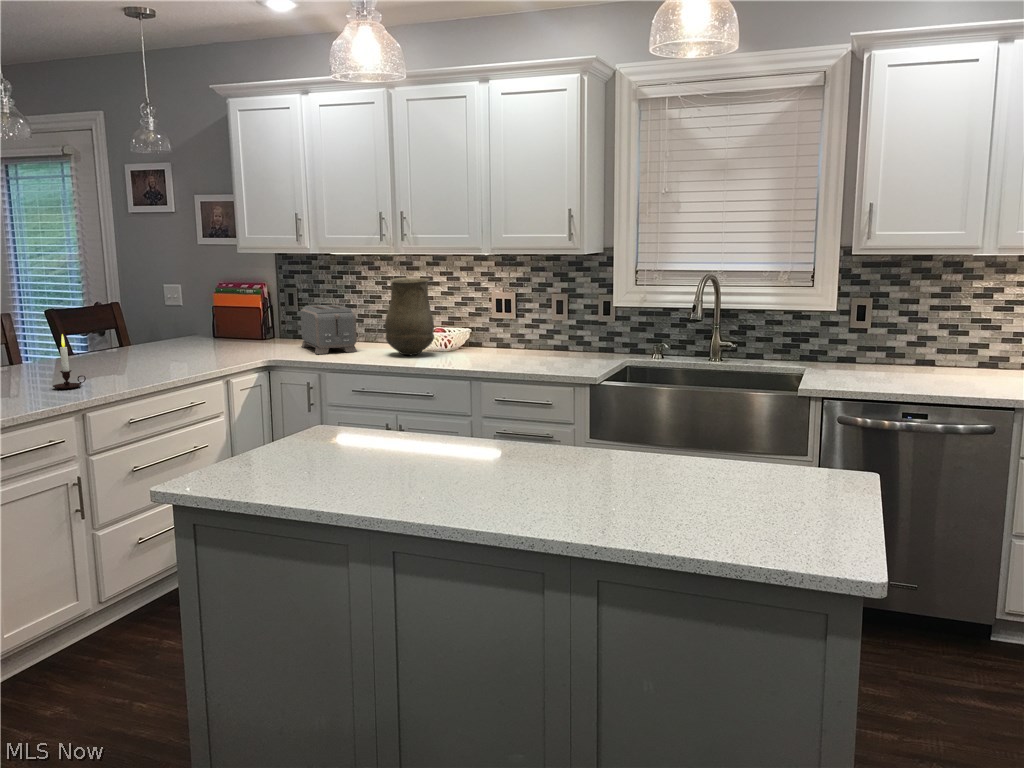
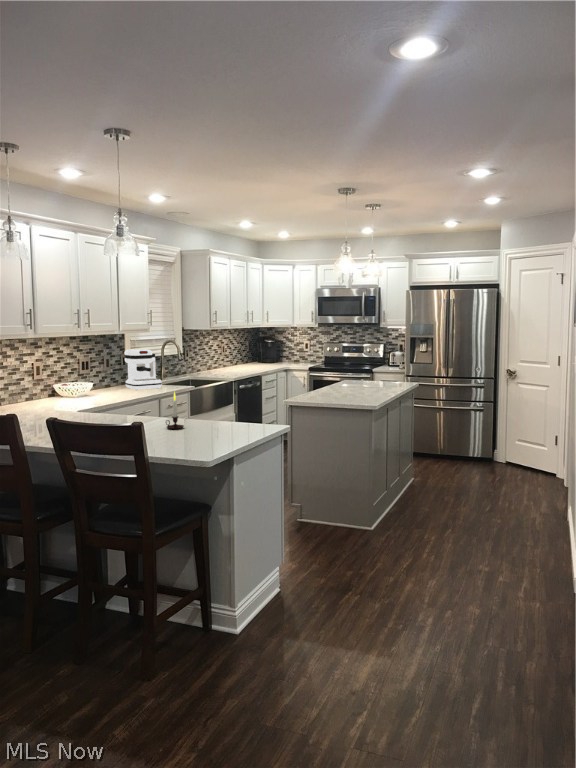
vase: present [385,278,434,355] -> none [78,351,109,399]
coffee maker: none [495,284,580,366] -> present [125,349,162,390]
toaster: present [301,305,357,354] -> none [16,375,73,410]

